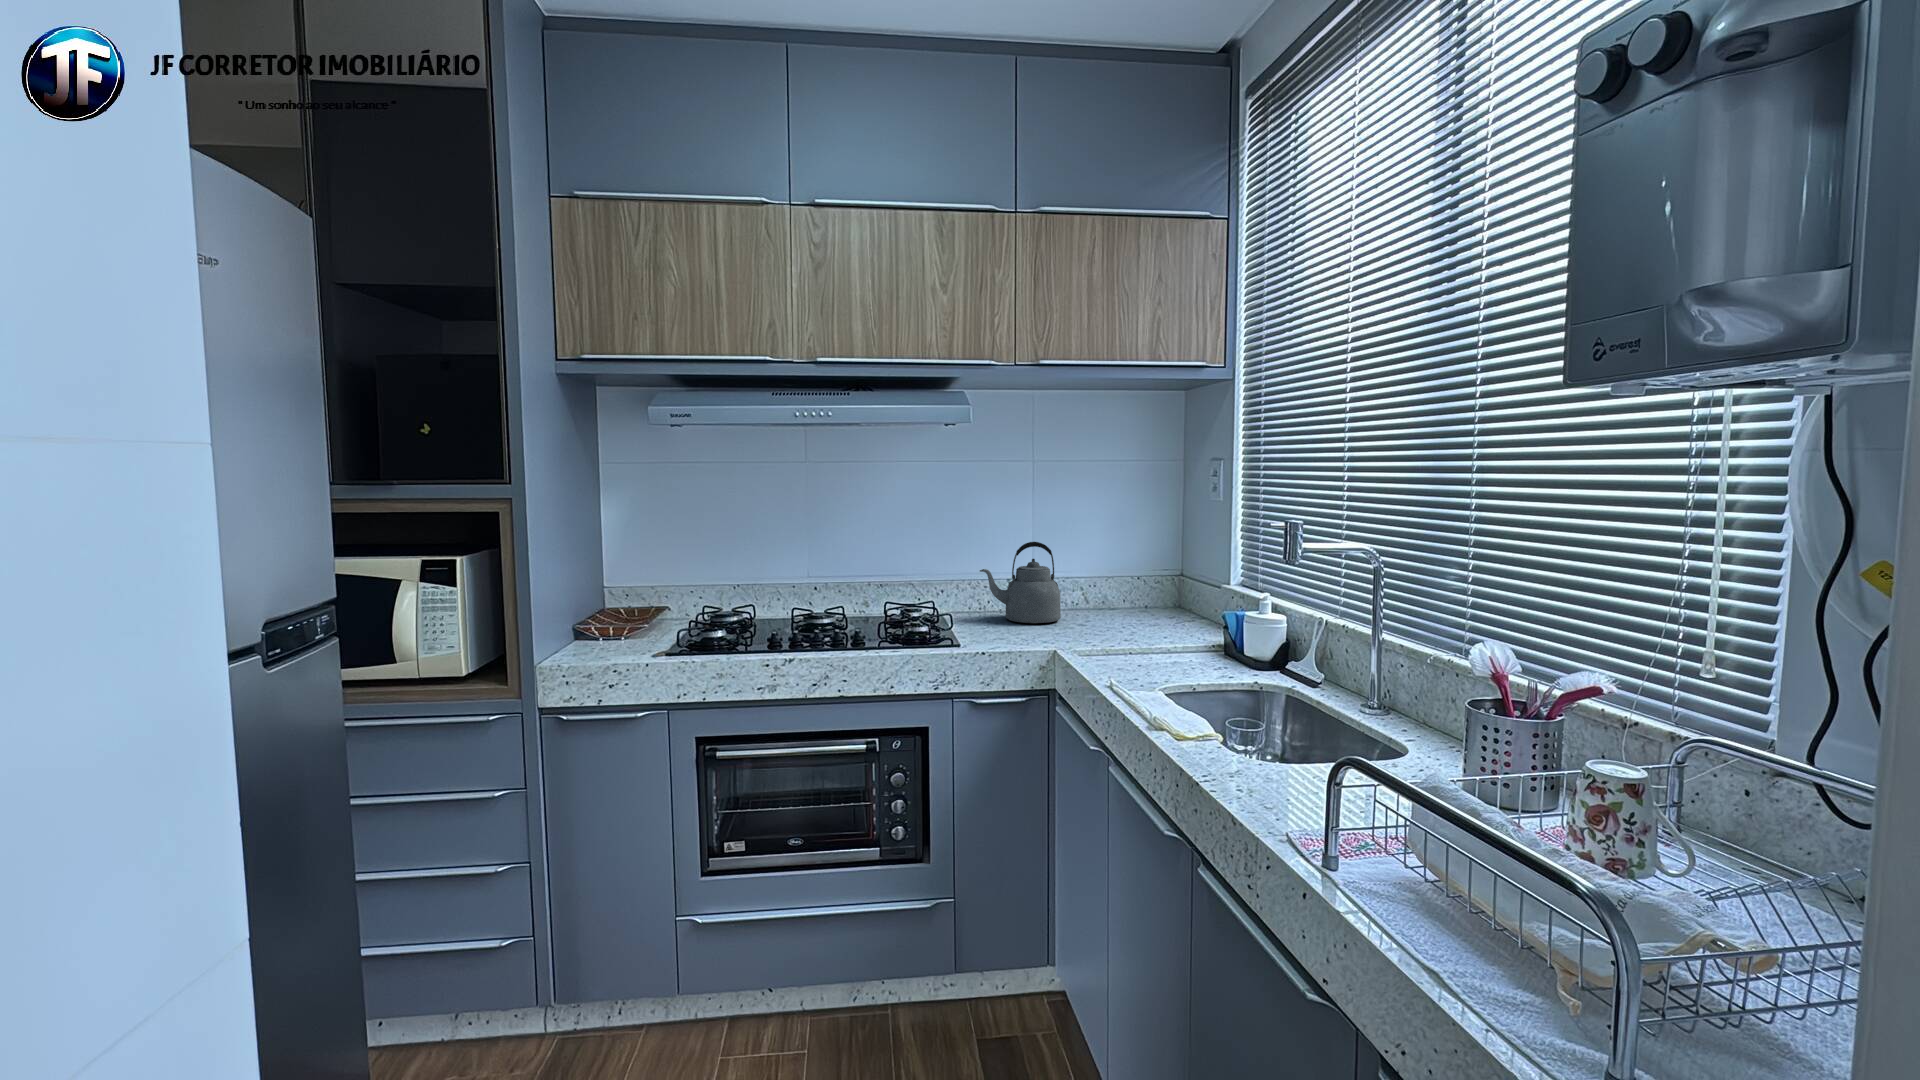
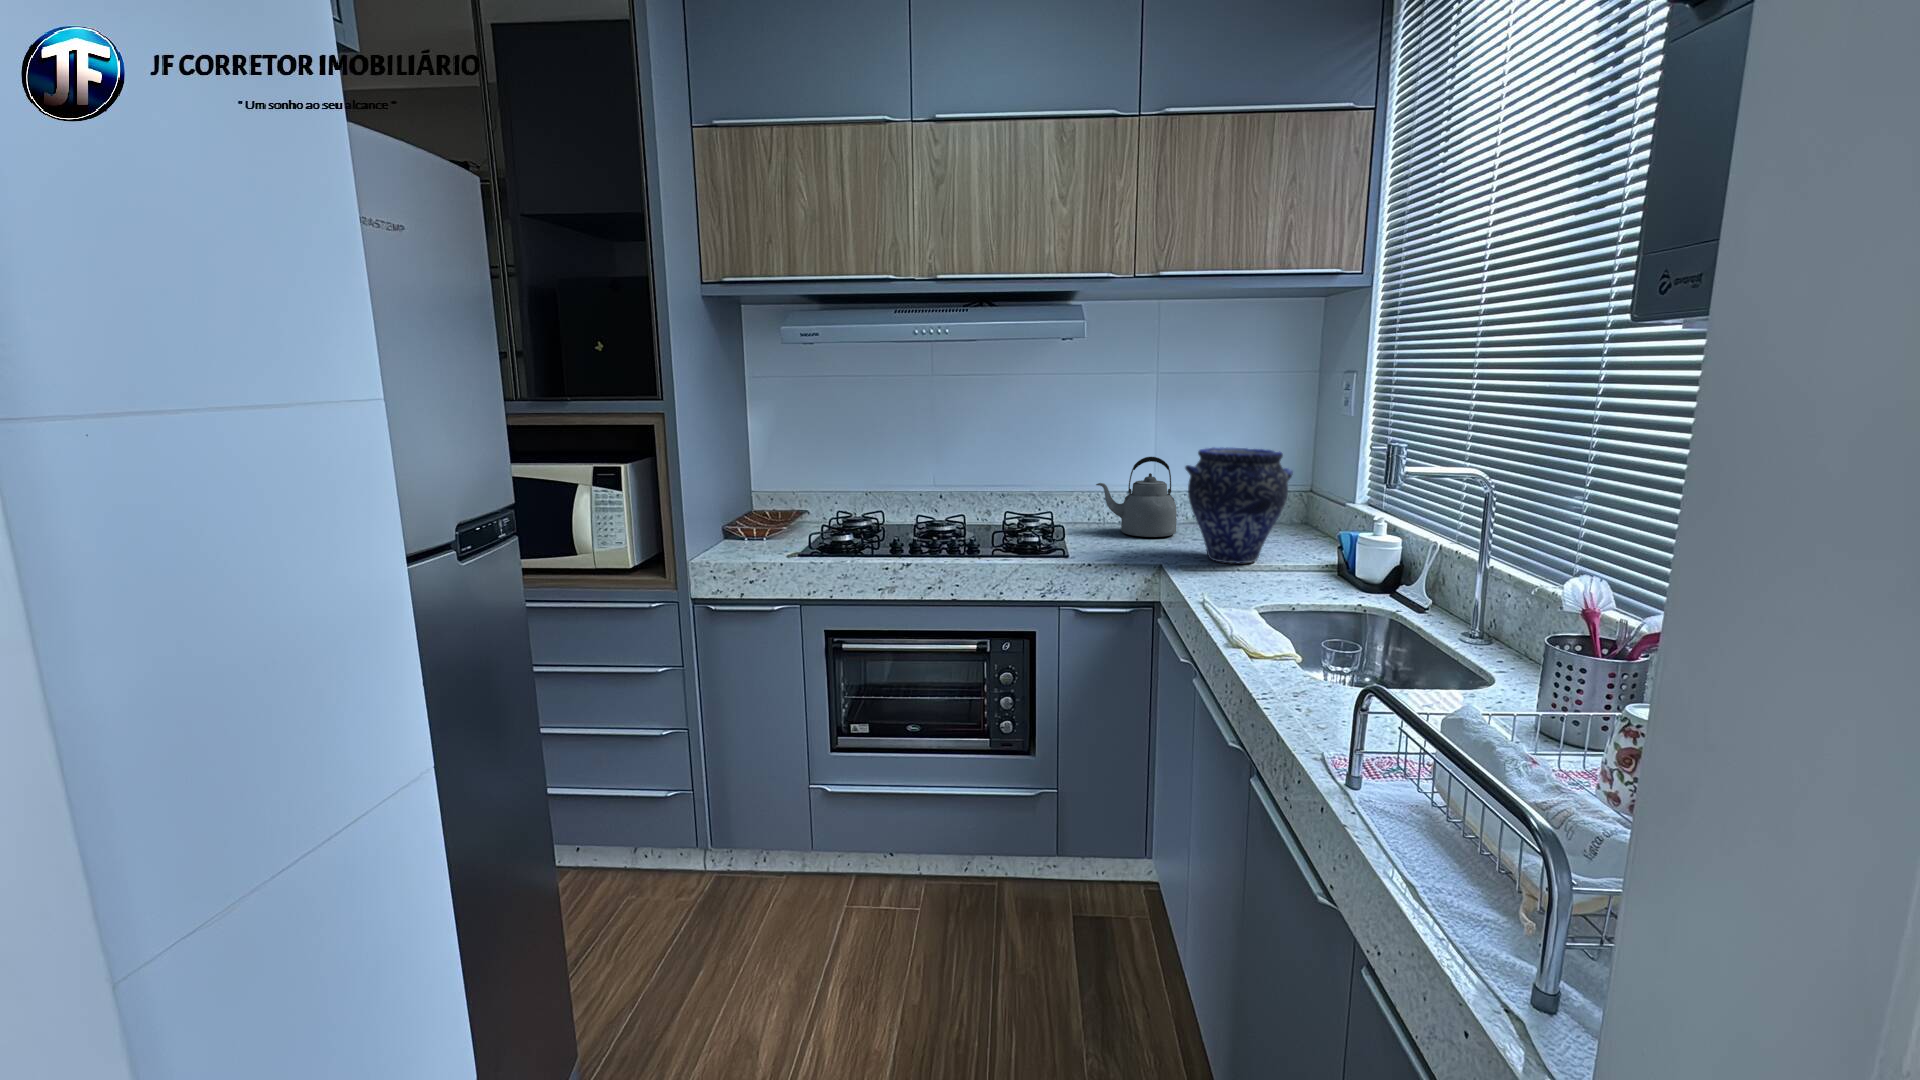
vase: none [1075,531,1178,647] -> present [1185,447,1293,563]

